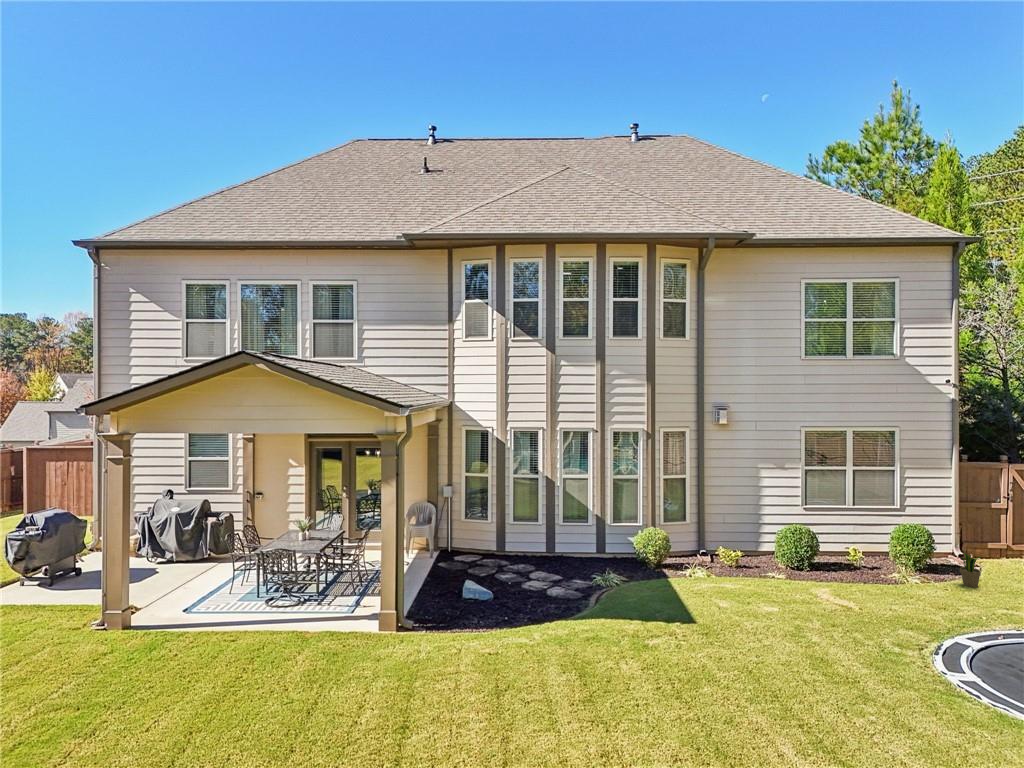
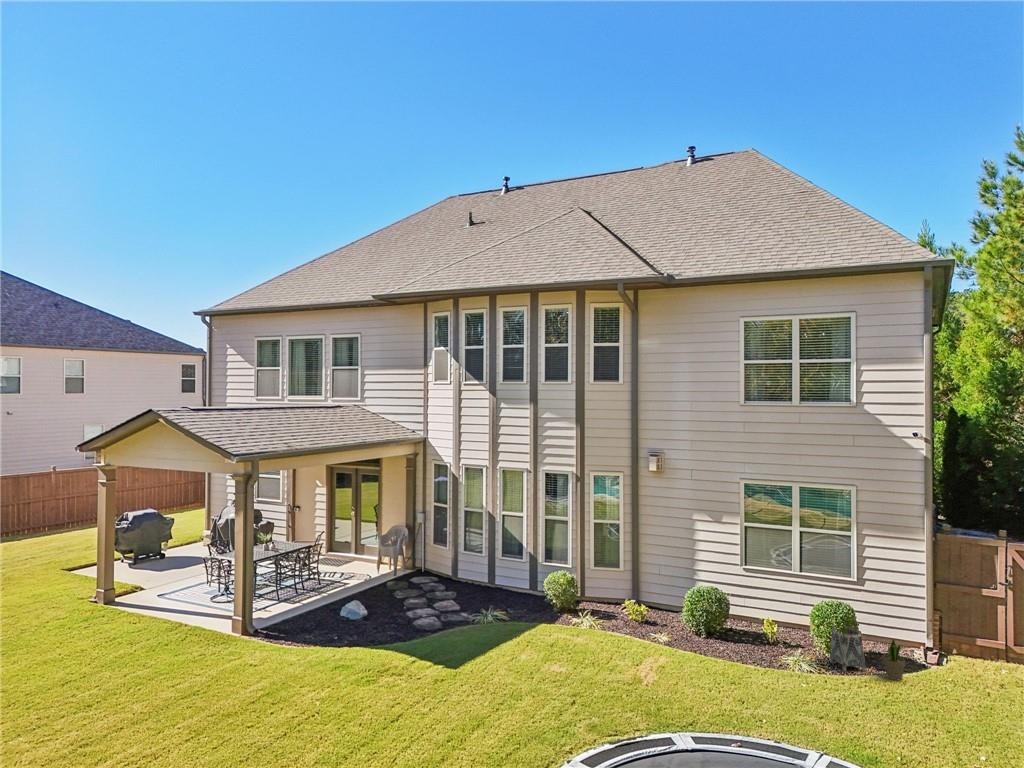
basket: none [914,548,947,588] -> present [830,626,866,671]

